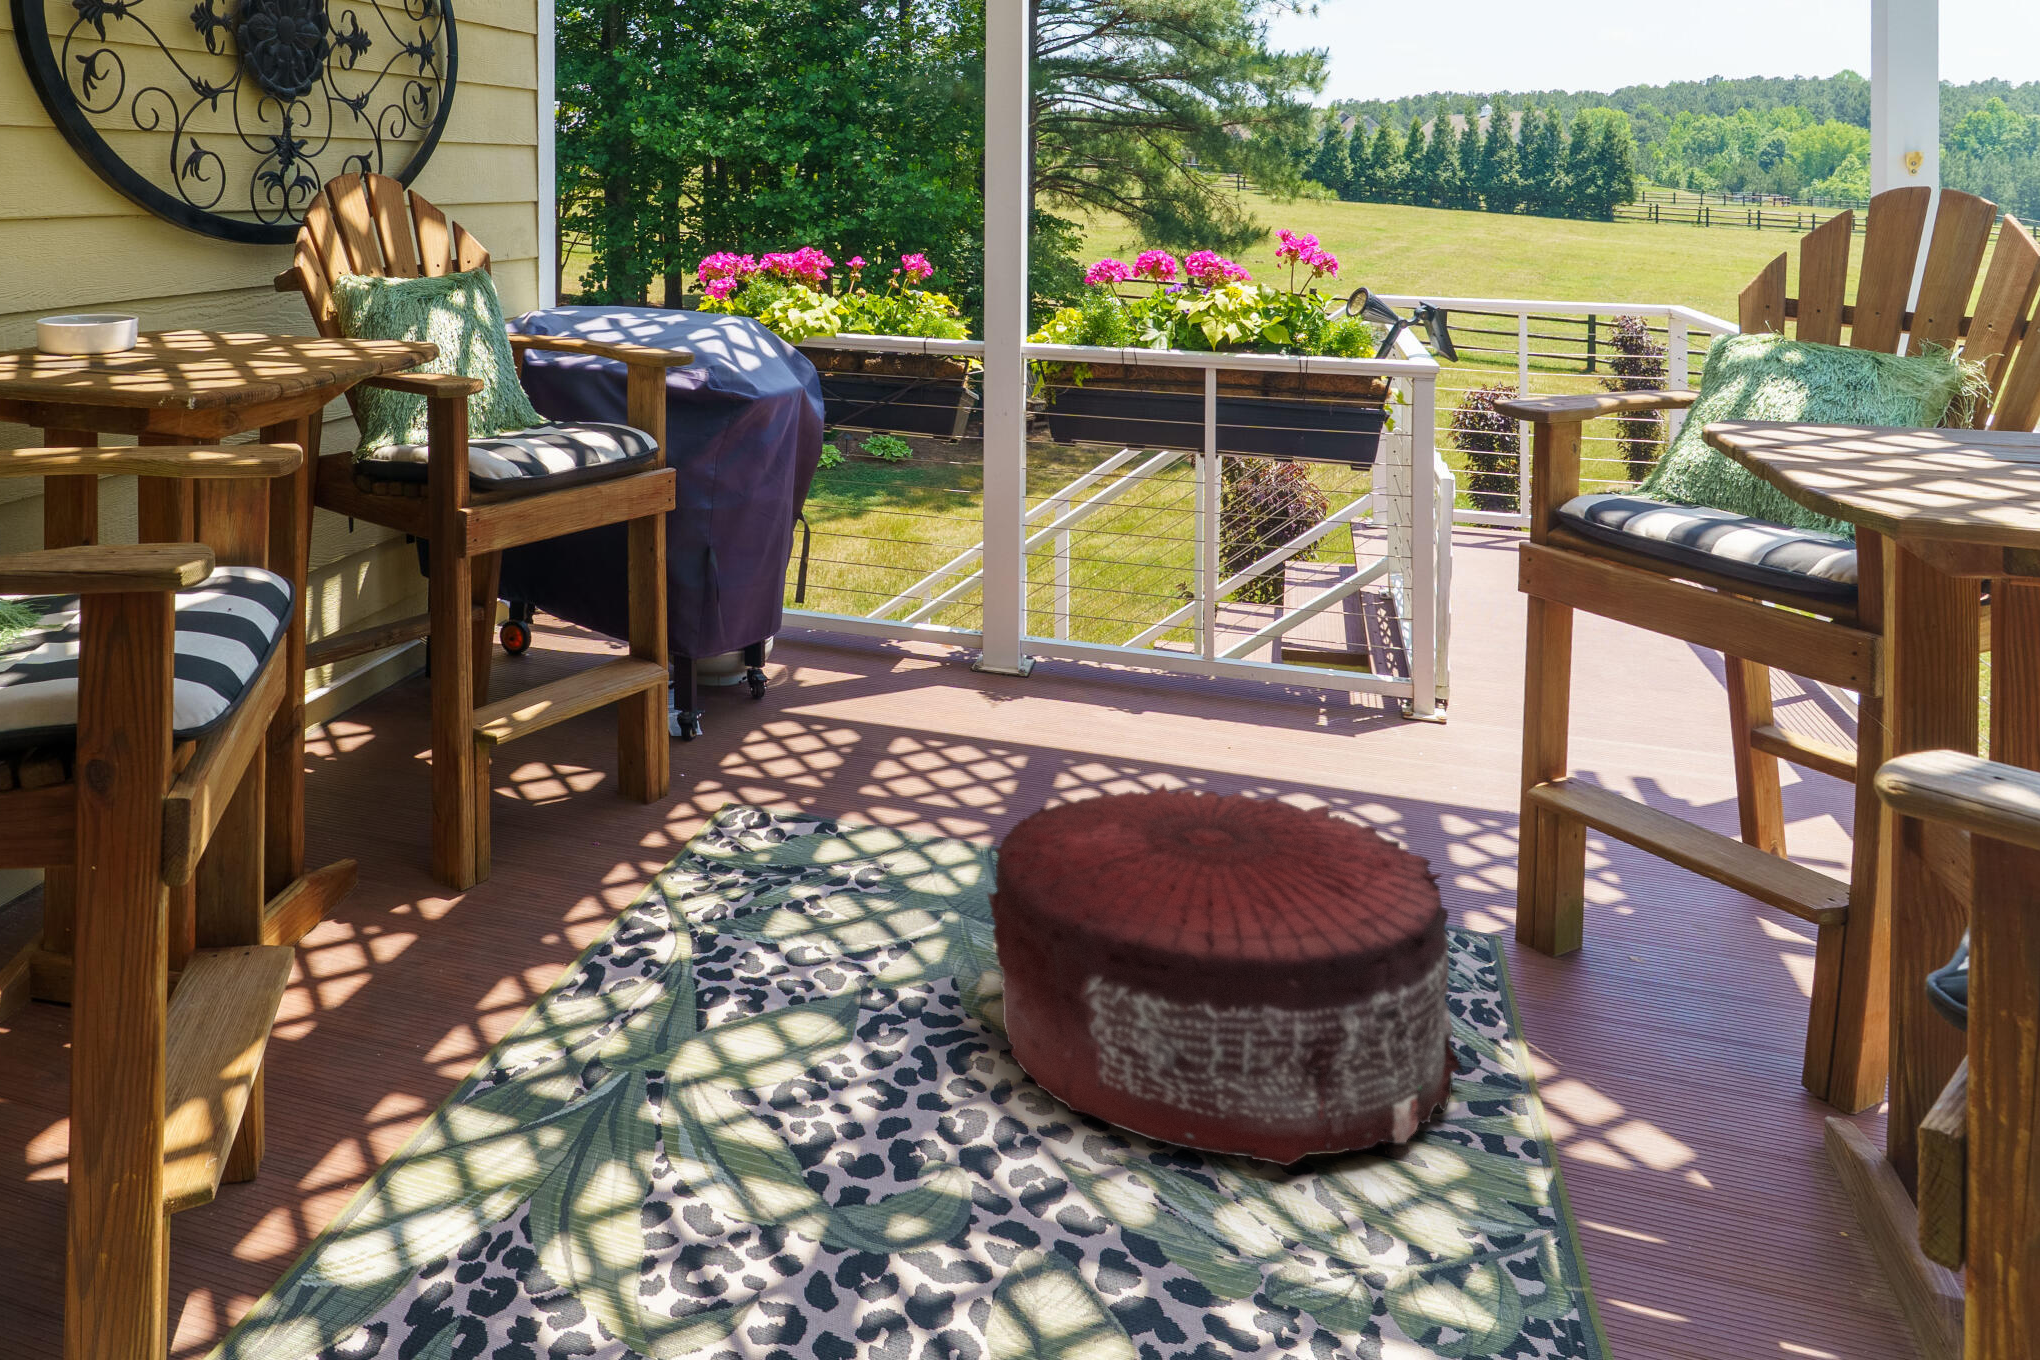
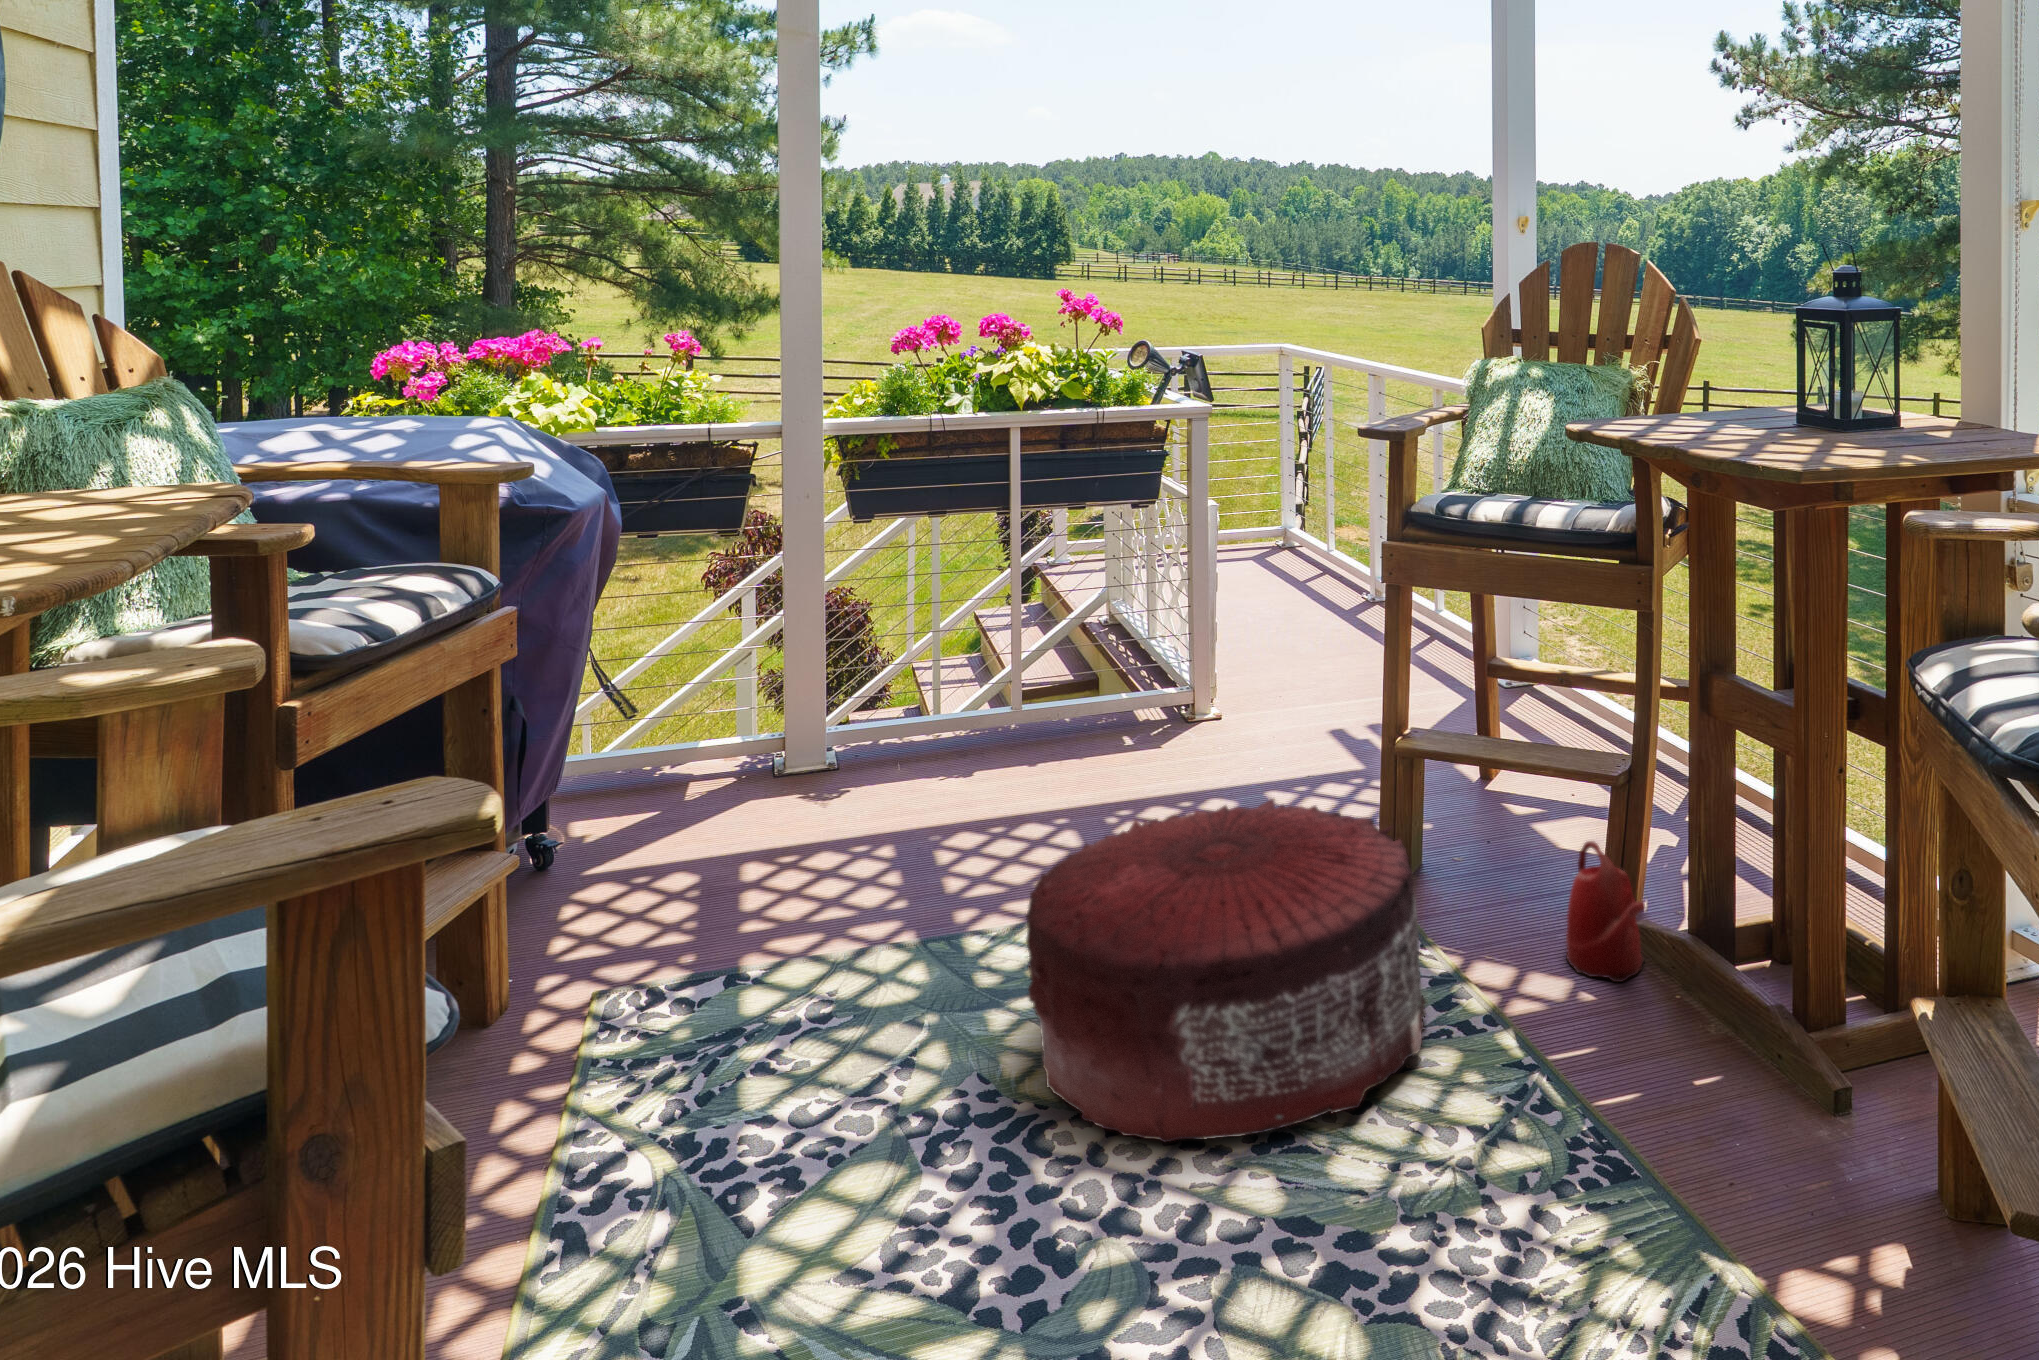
watering can: none [1701,984,1827,1183] -> present [1566,841,1645,982]

